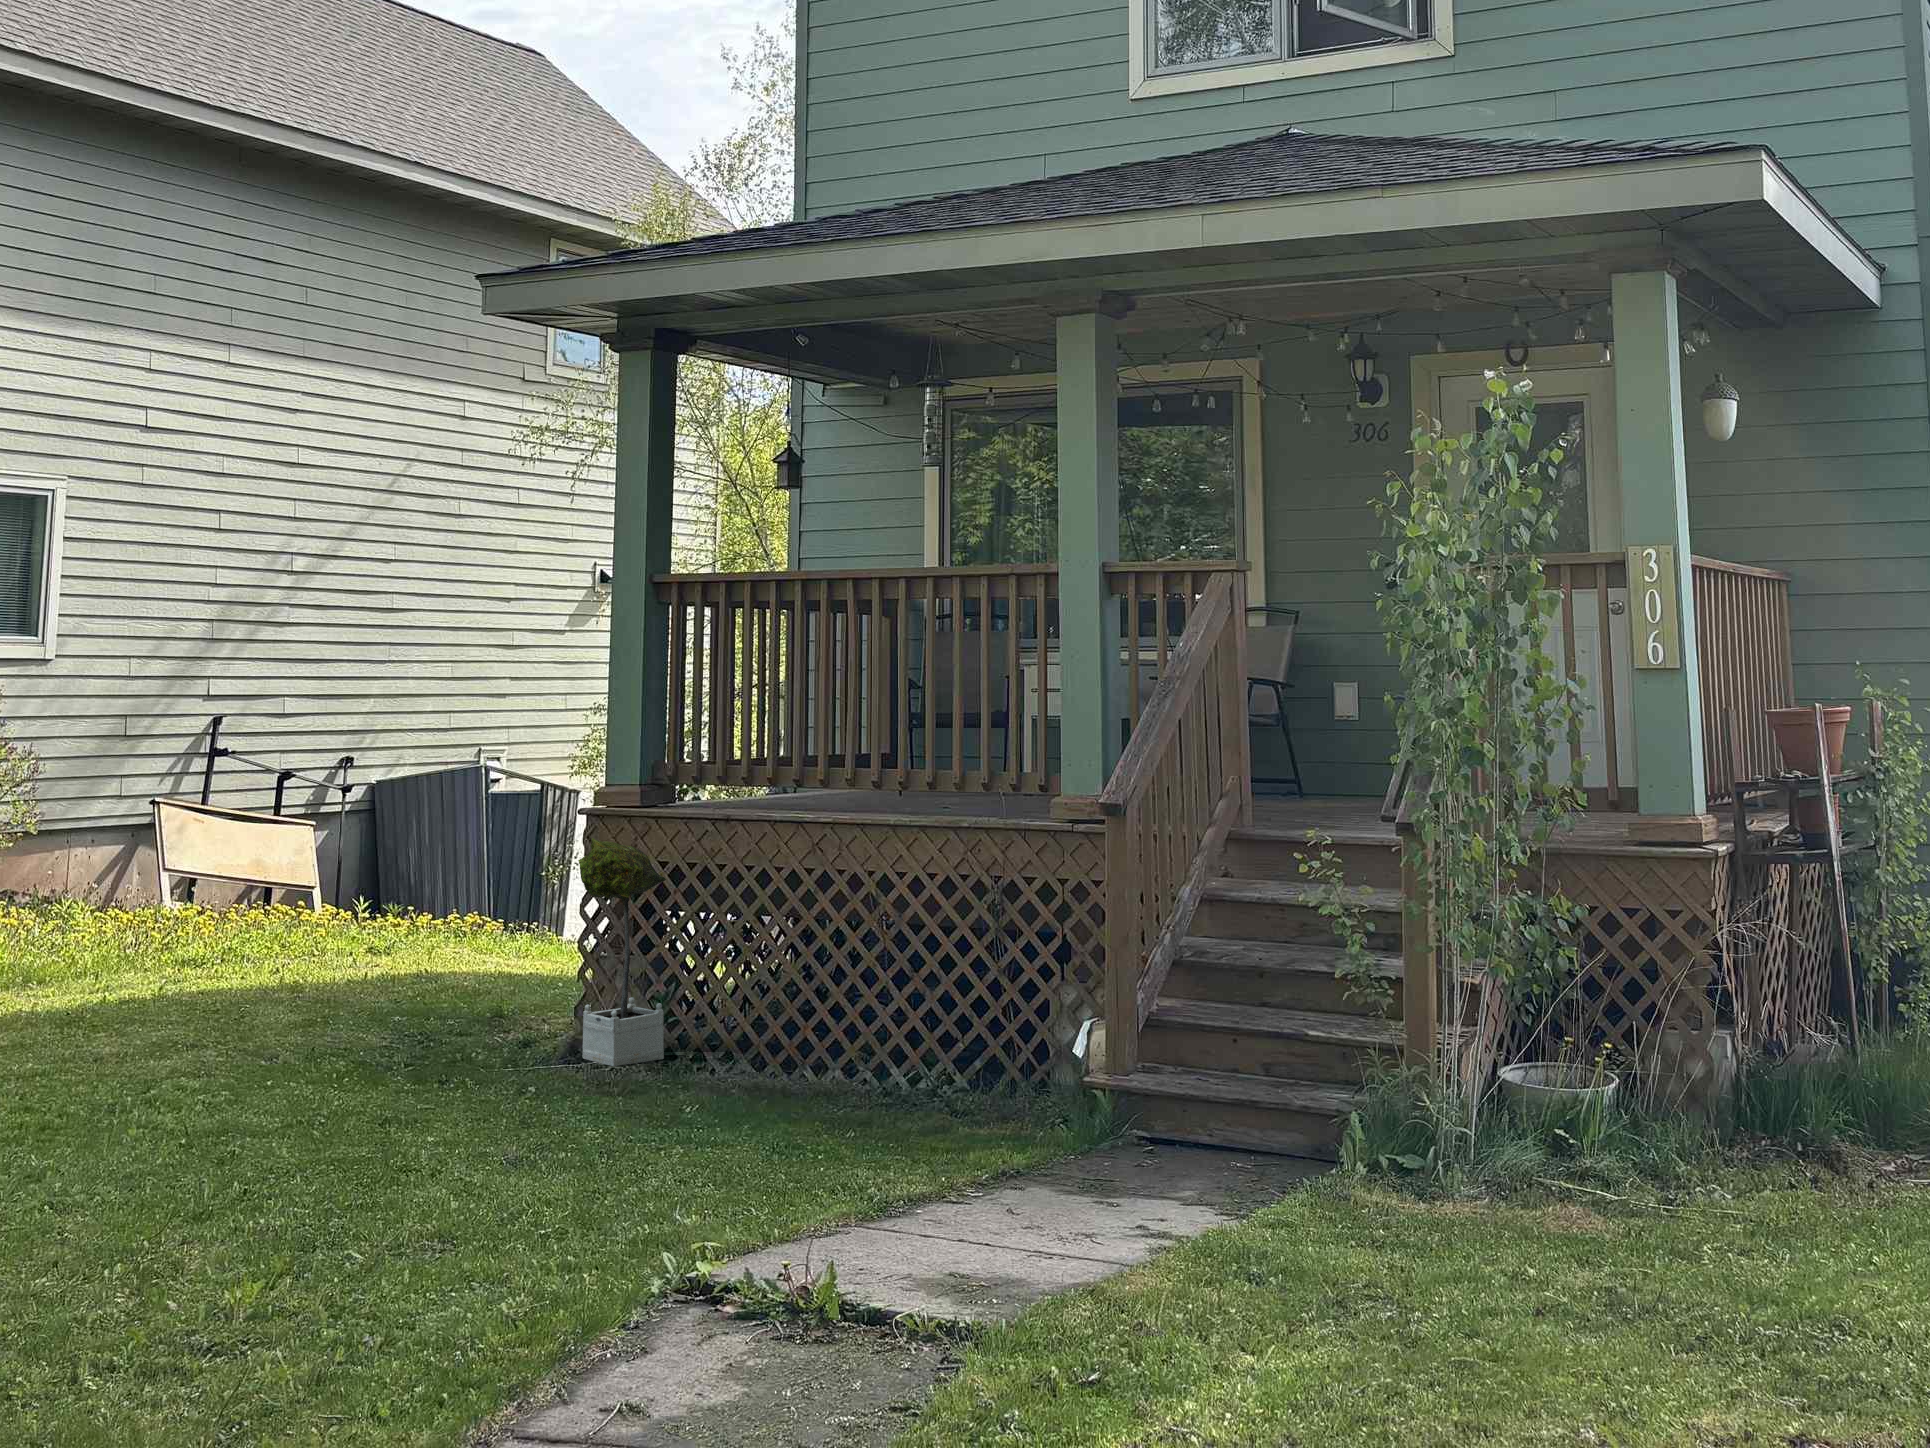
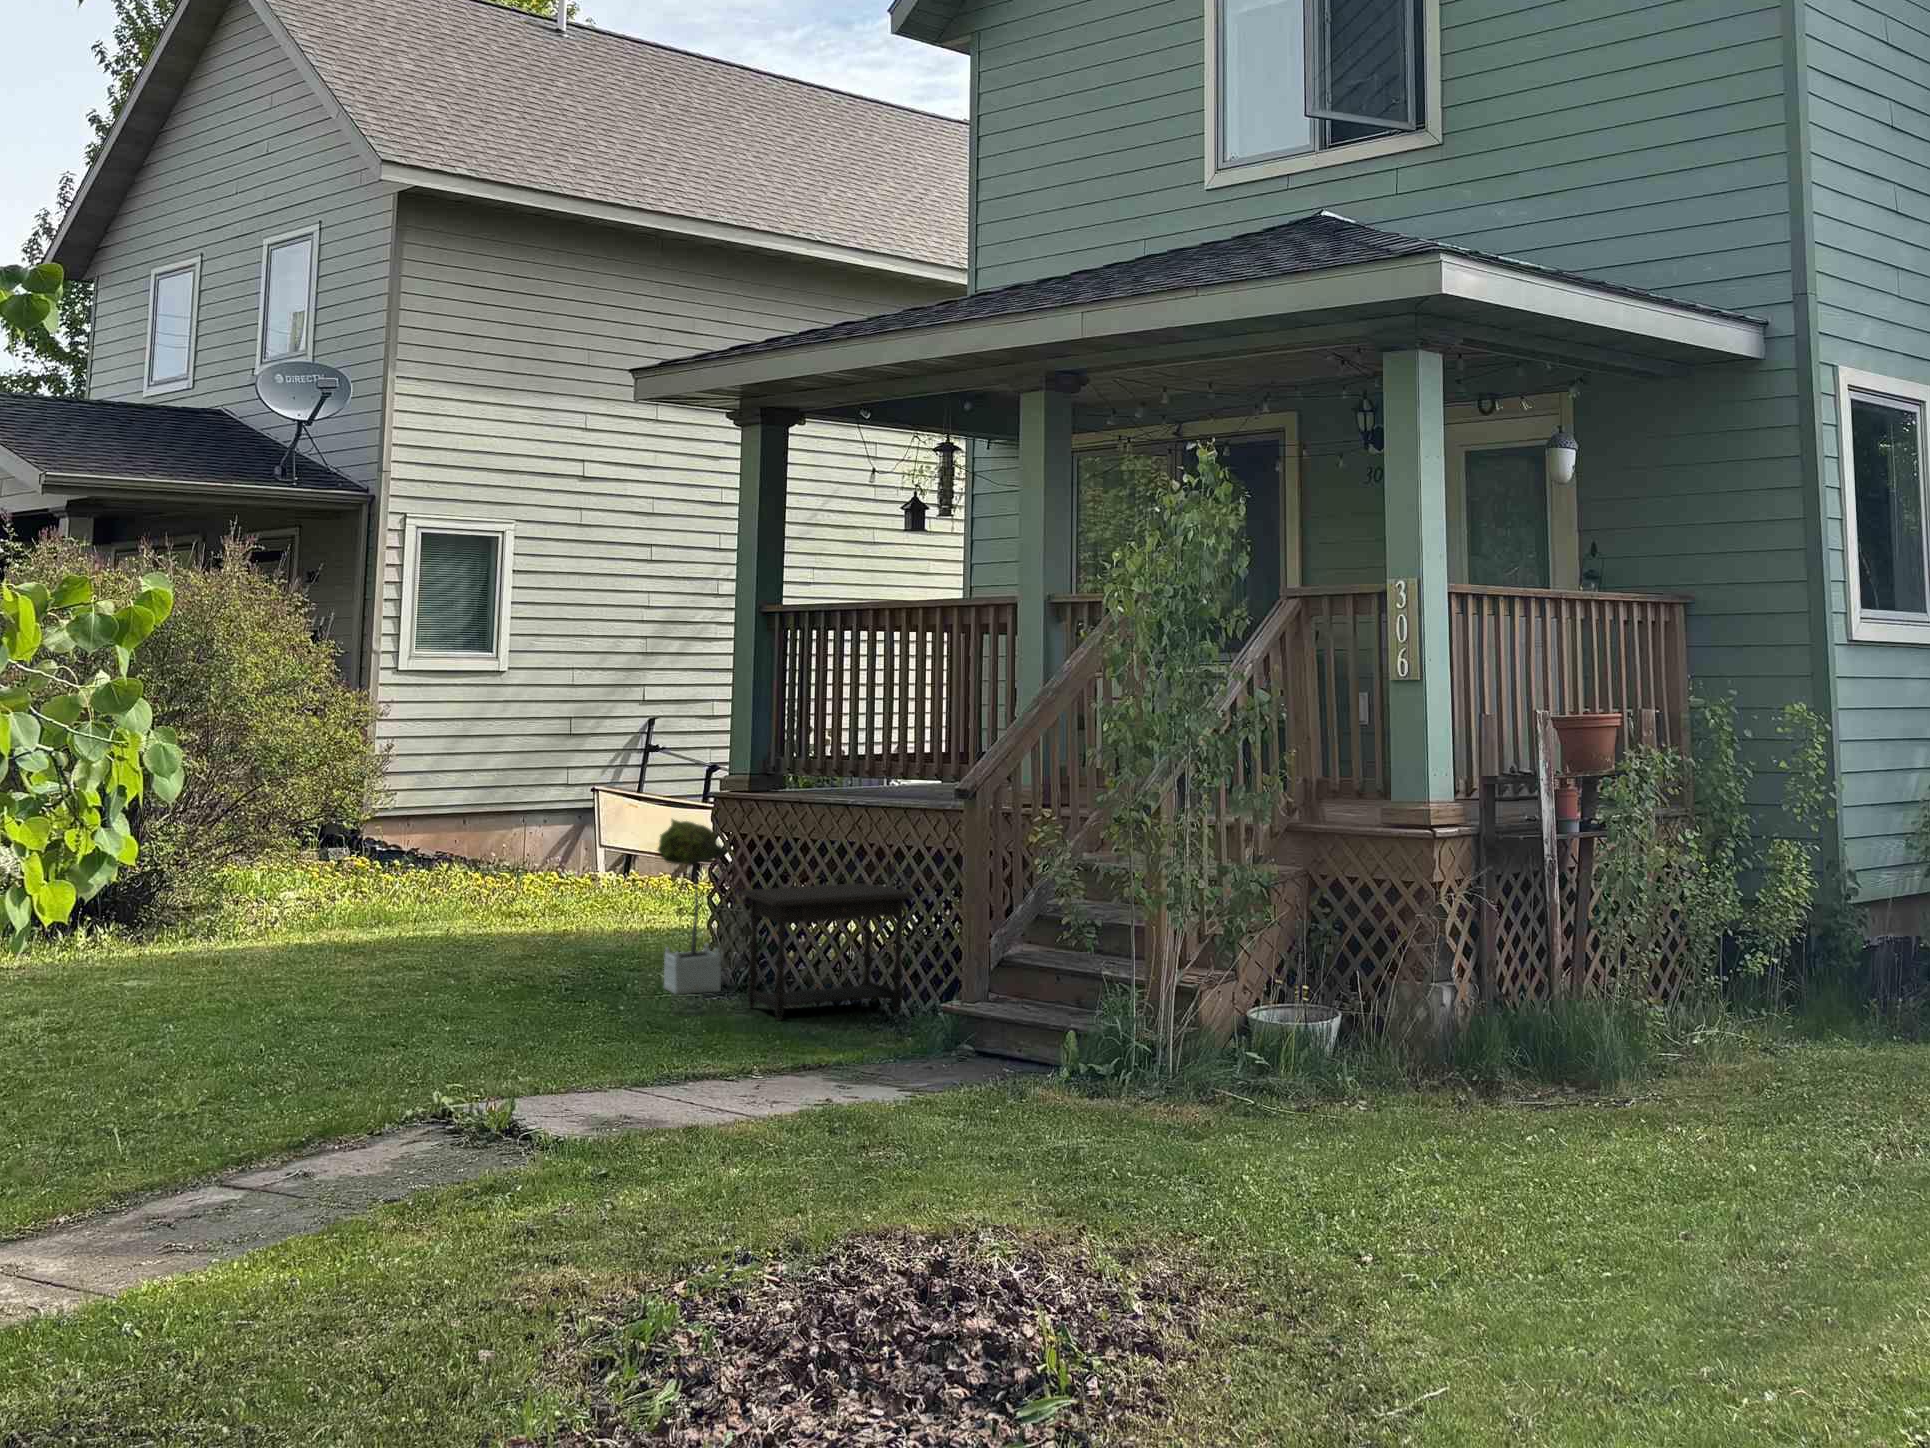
side table: none [735,913,968,1099] -> present [740,883,915,1021]

